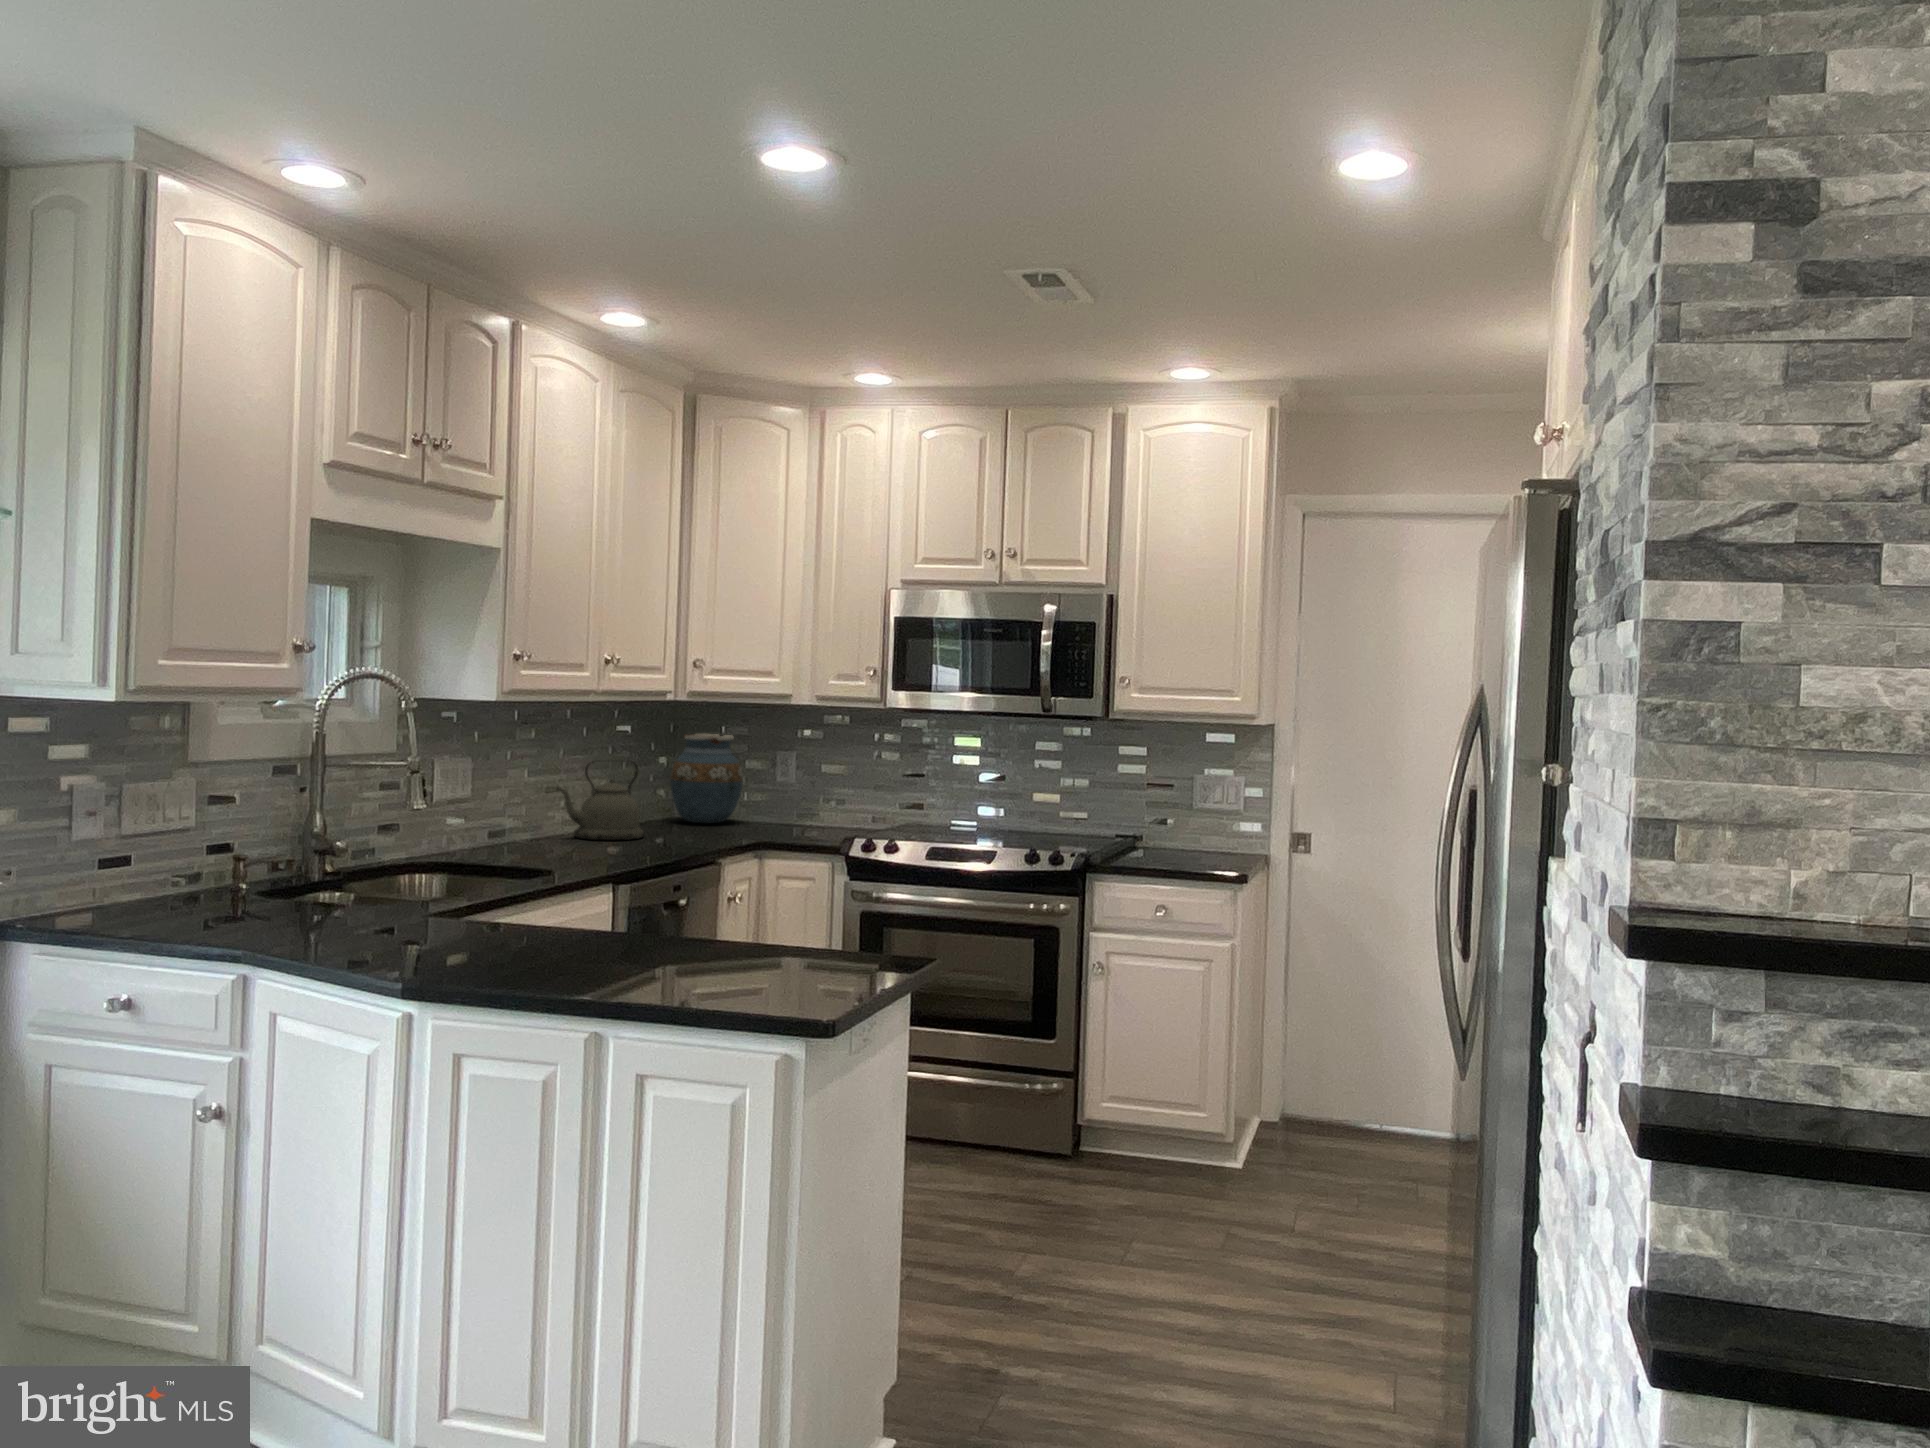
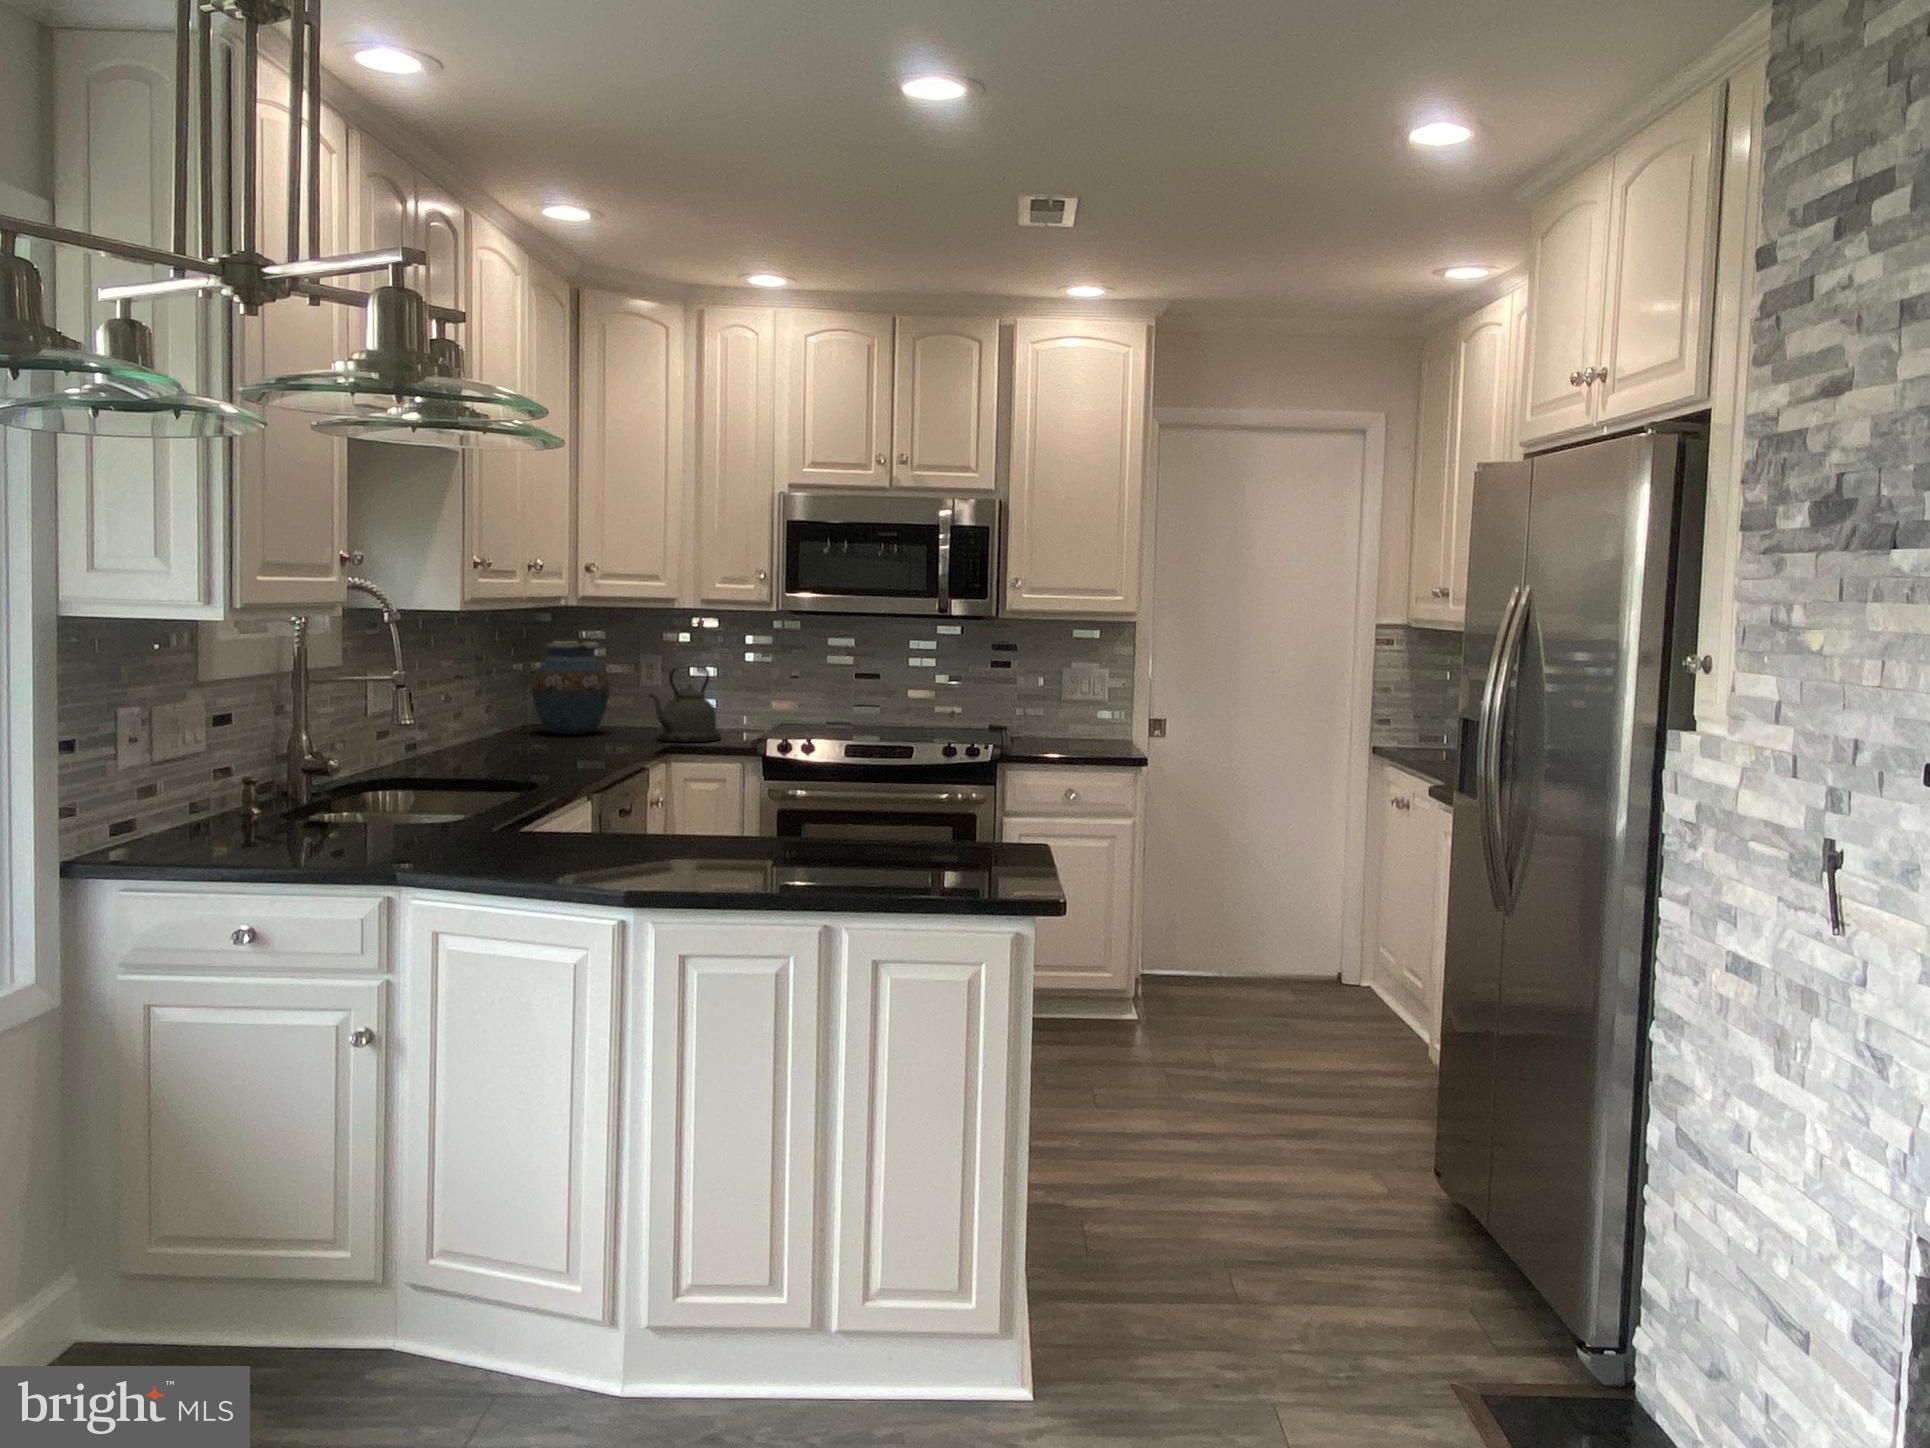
kettle: present [557,761,644,840] -> present [650,667,721,742]

